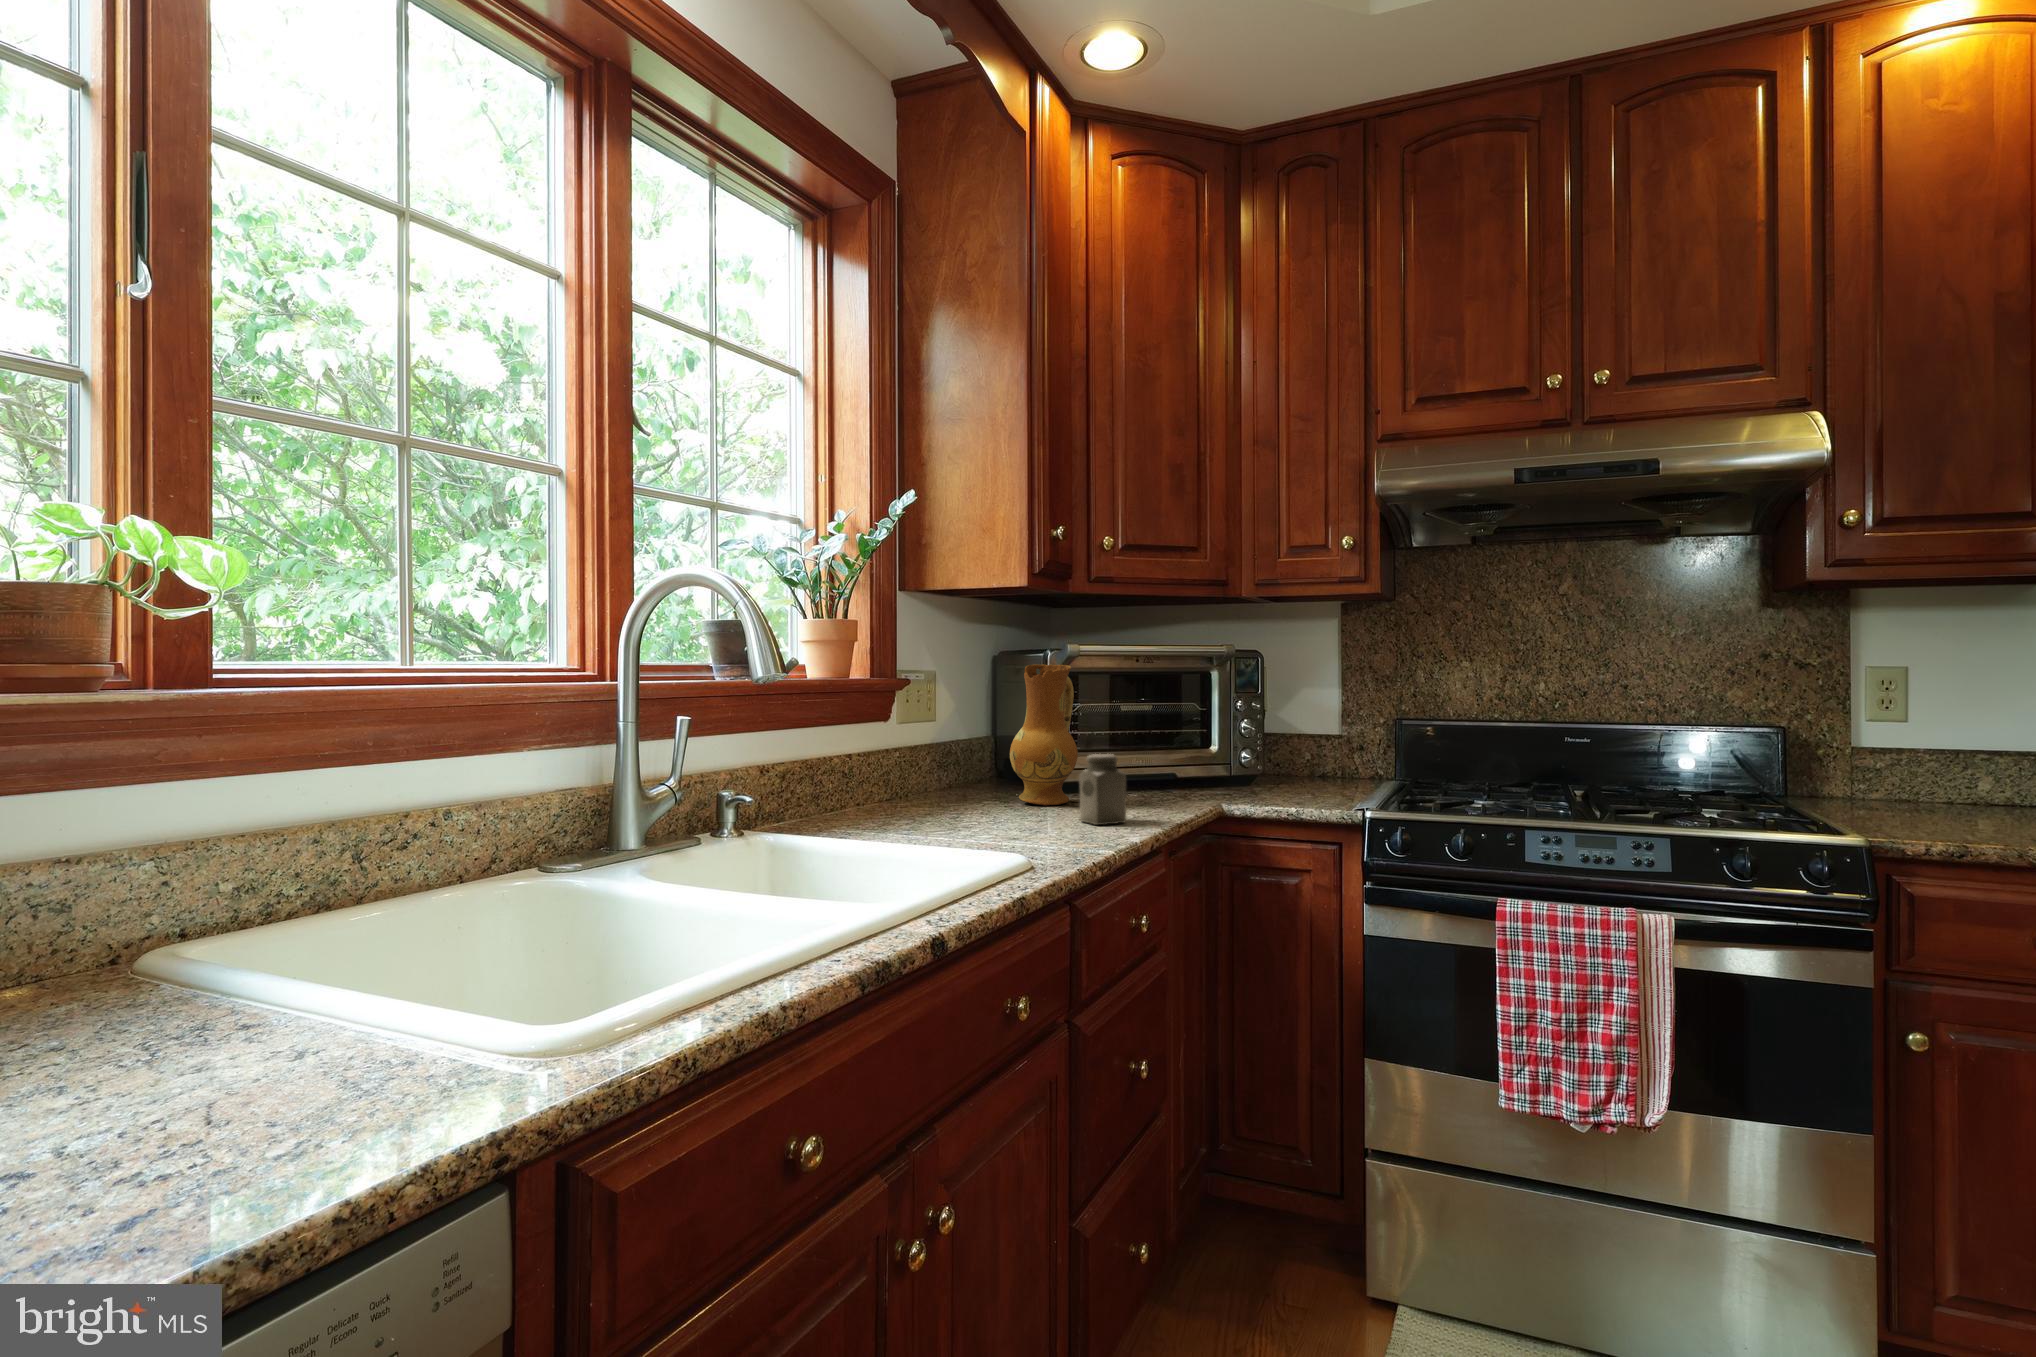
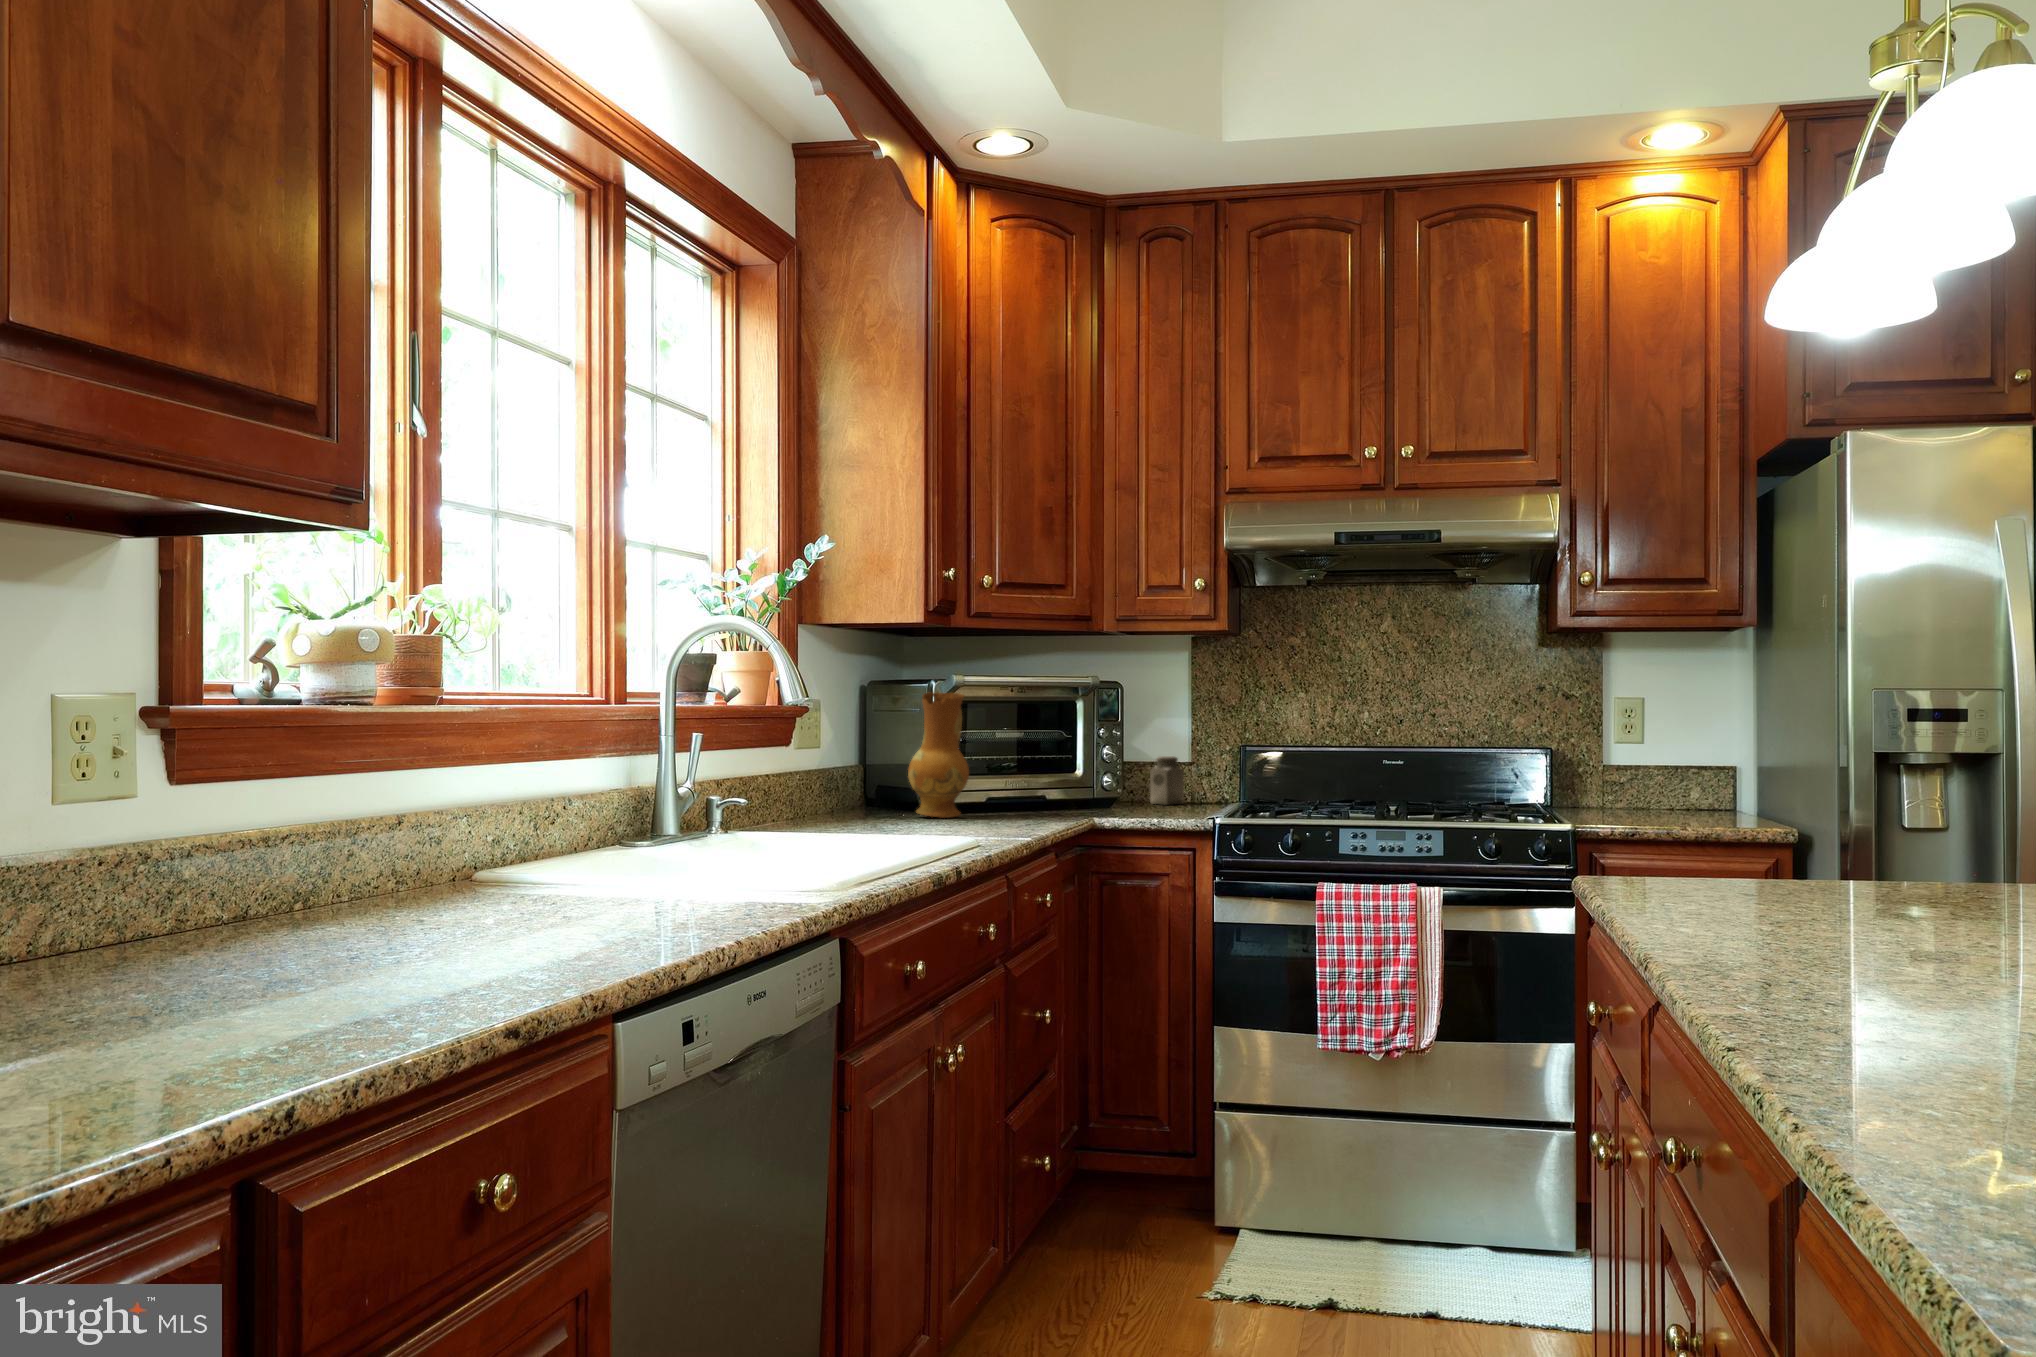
salt shaker: present [1079,754,1126,825] -> present [1150,756,1184,805]

